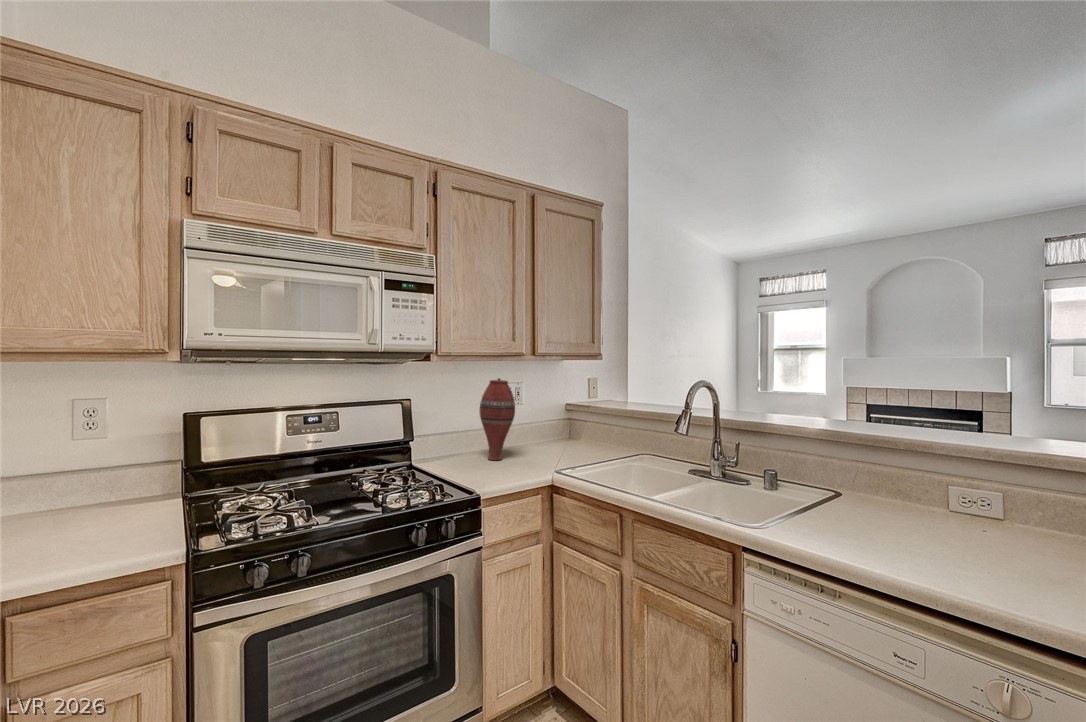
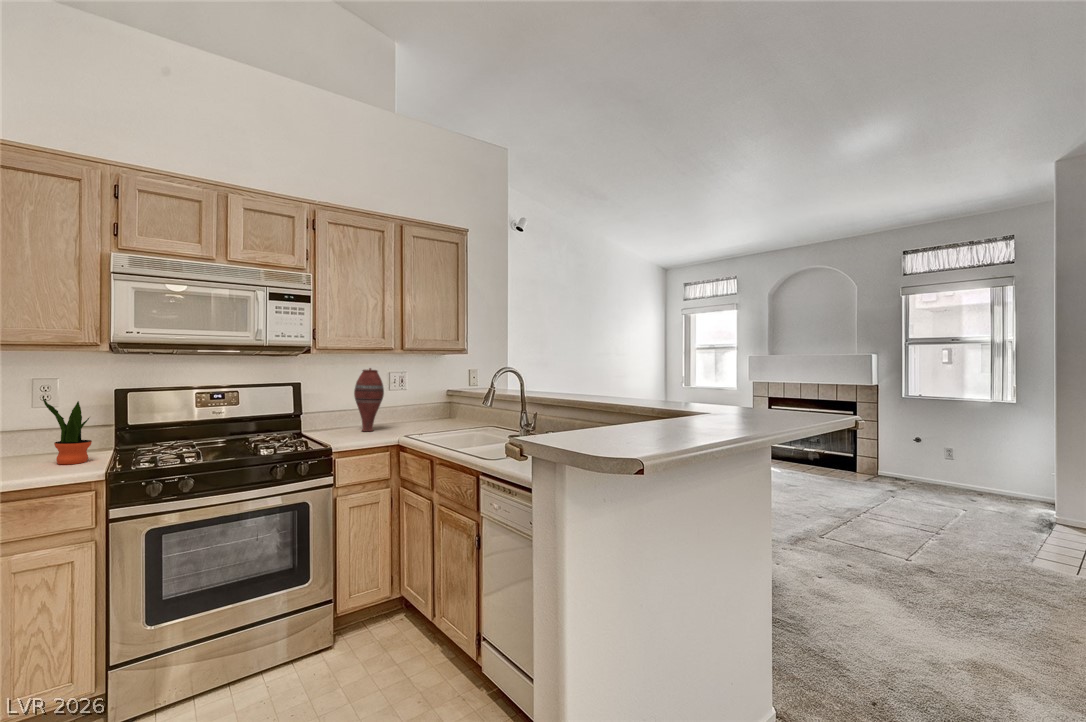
potted plant: none [88,431,160,535] -> present [42,397,92,464]

